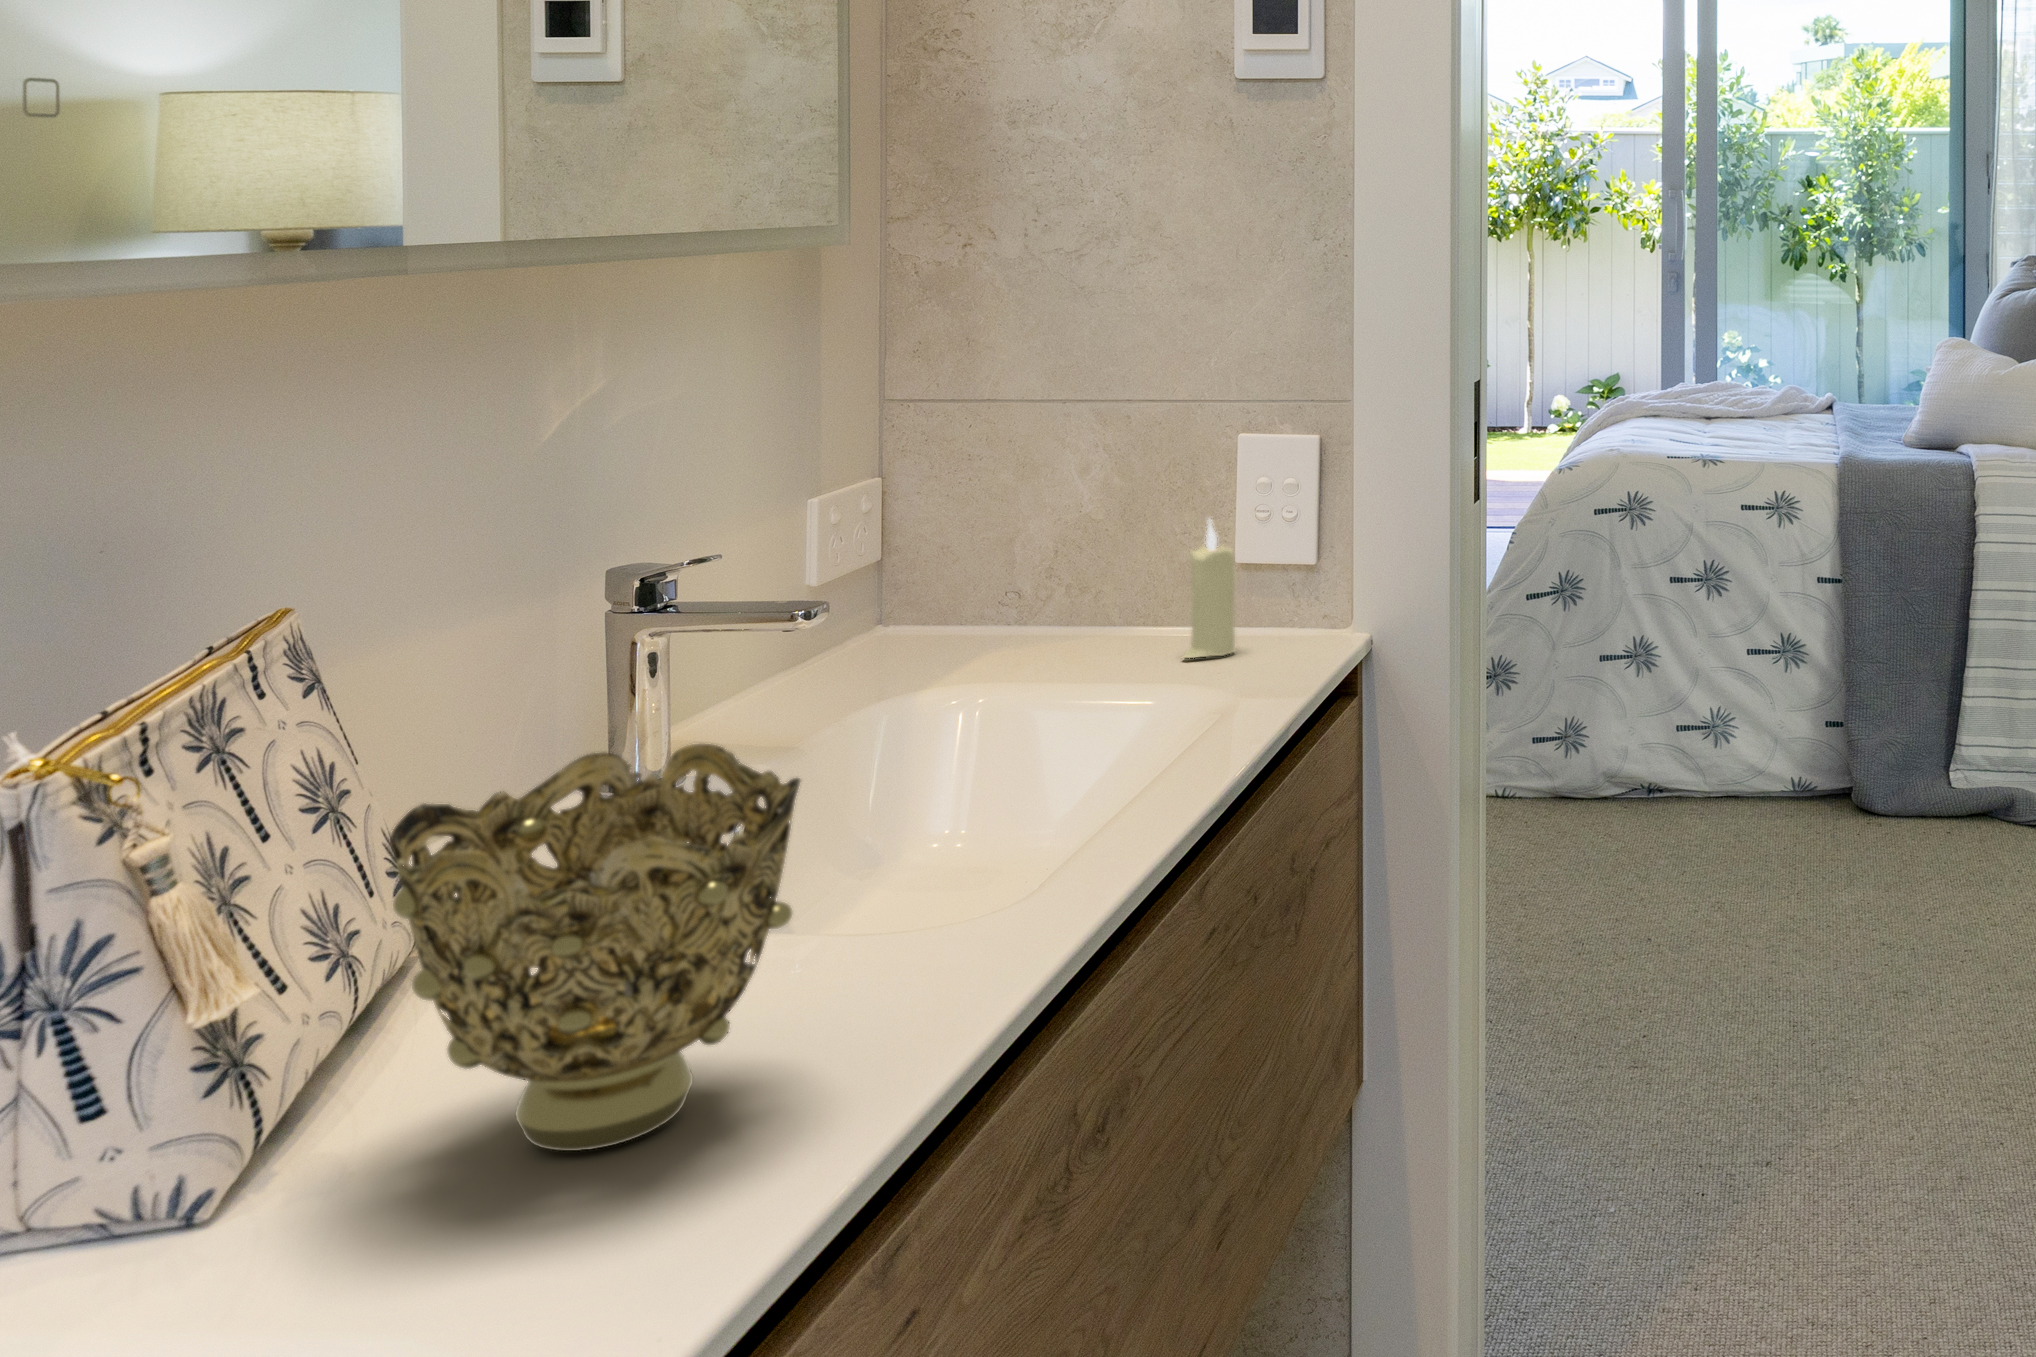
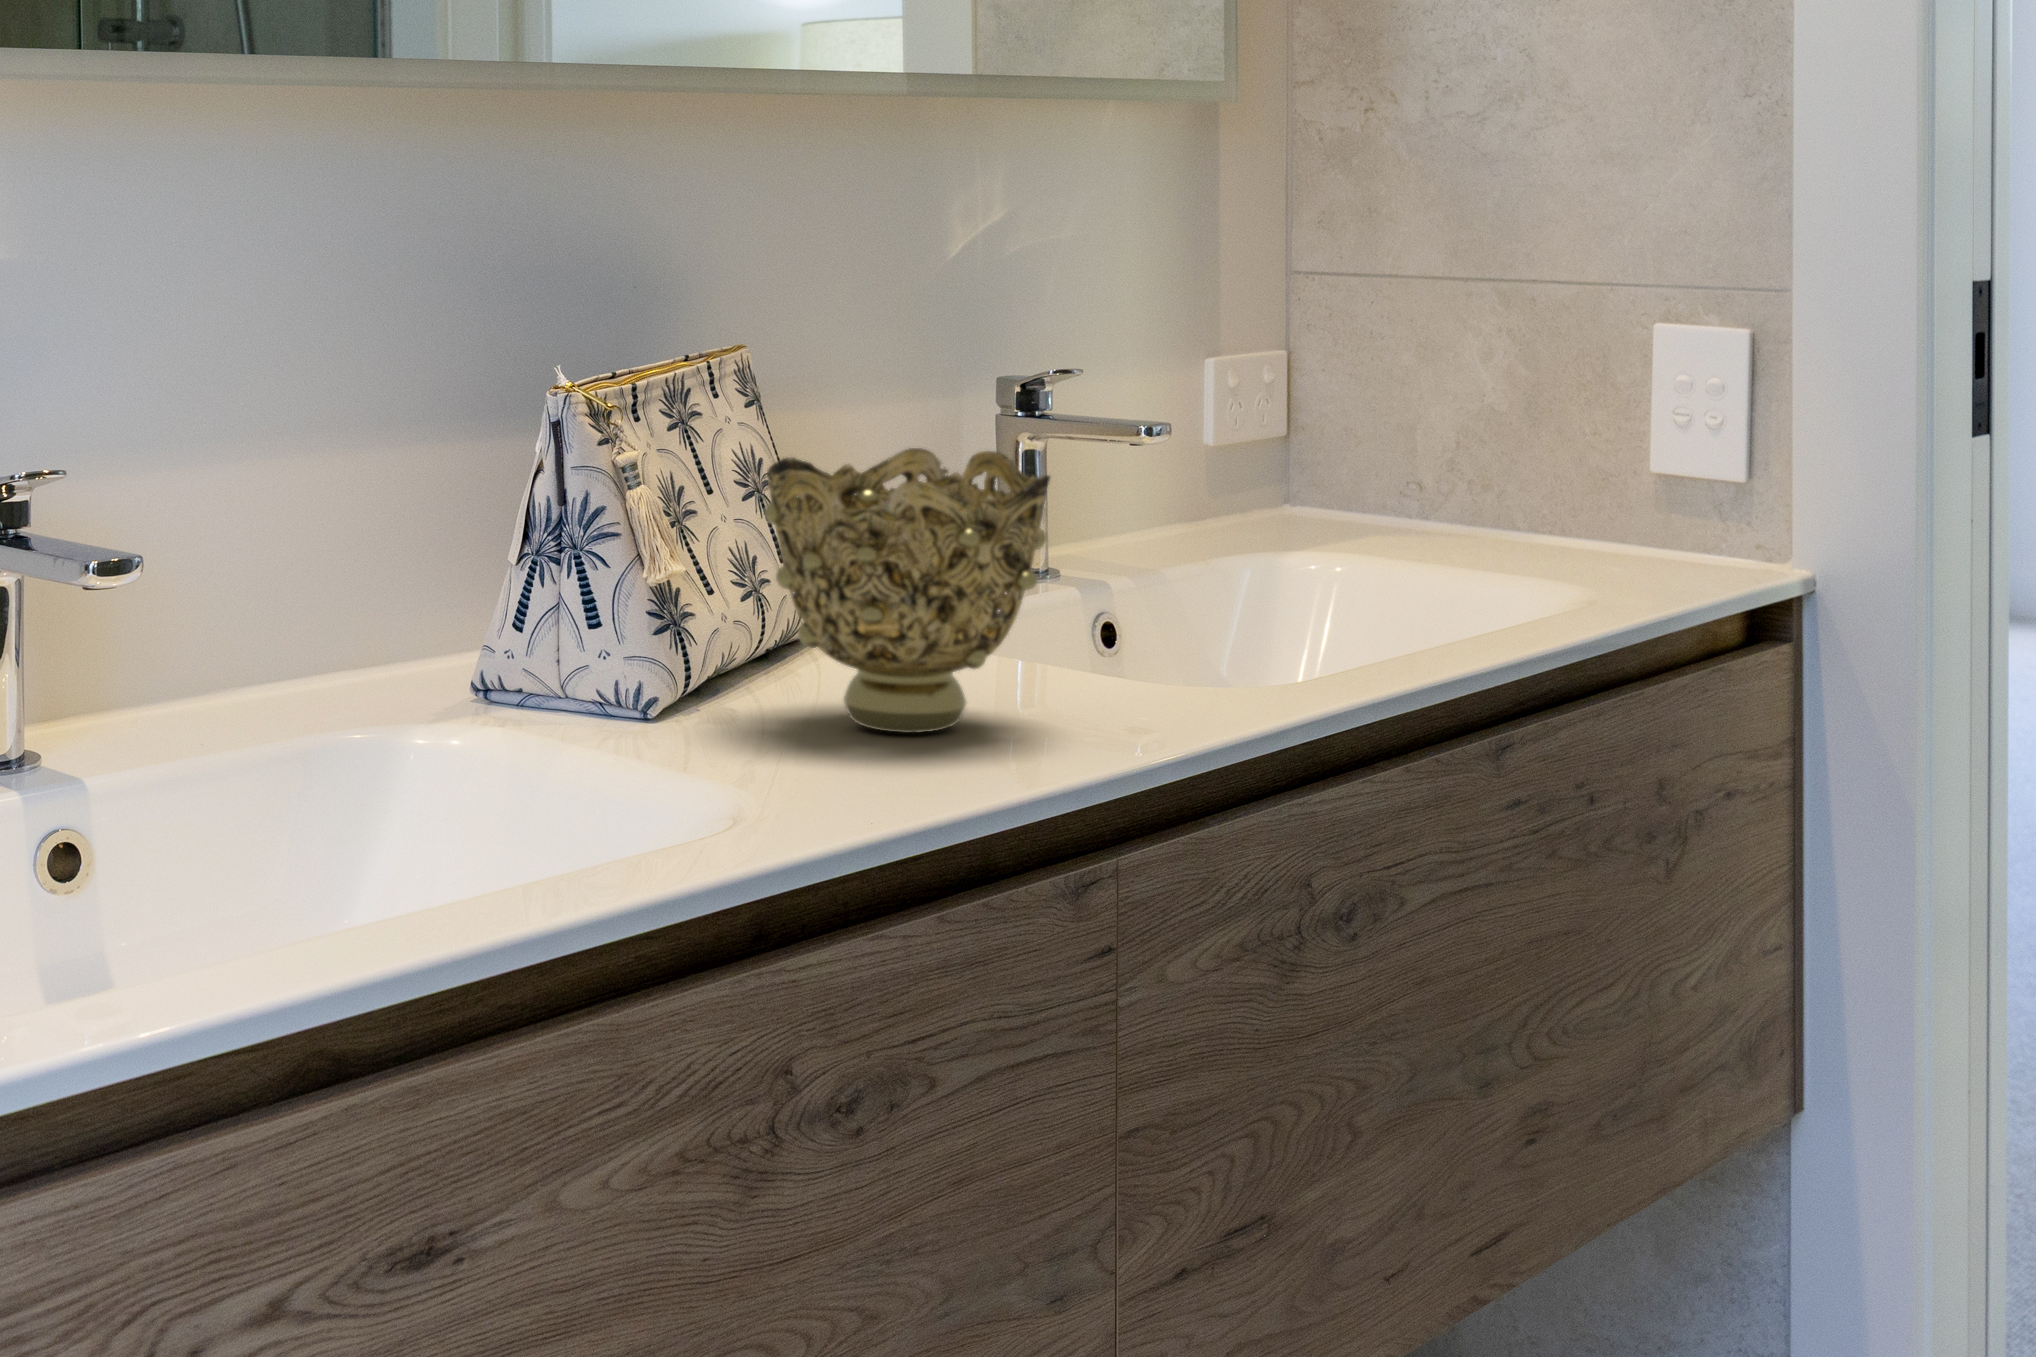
candle: present [1184,519,1235,658] -> none [1588,408,1657,568]

